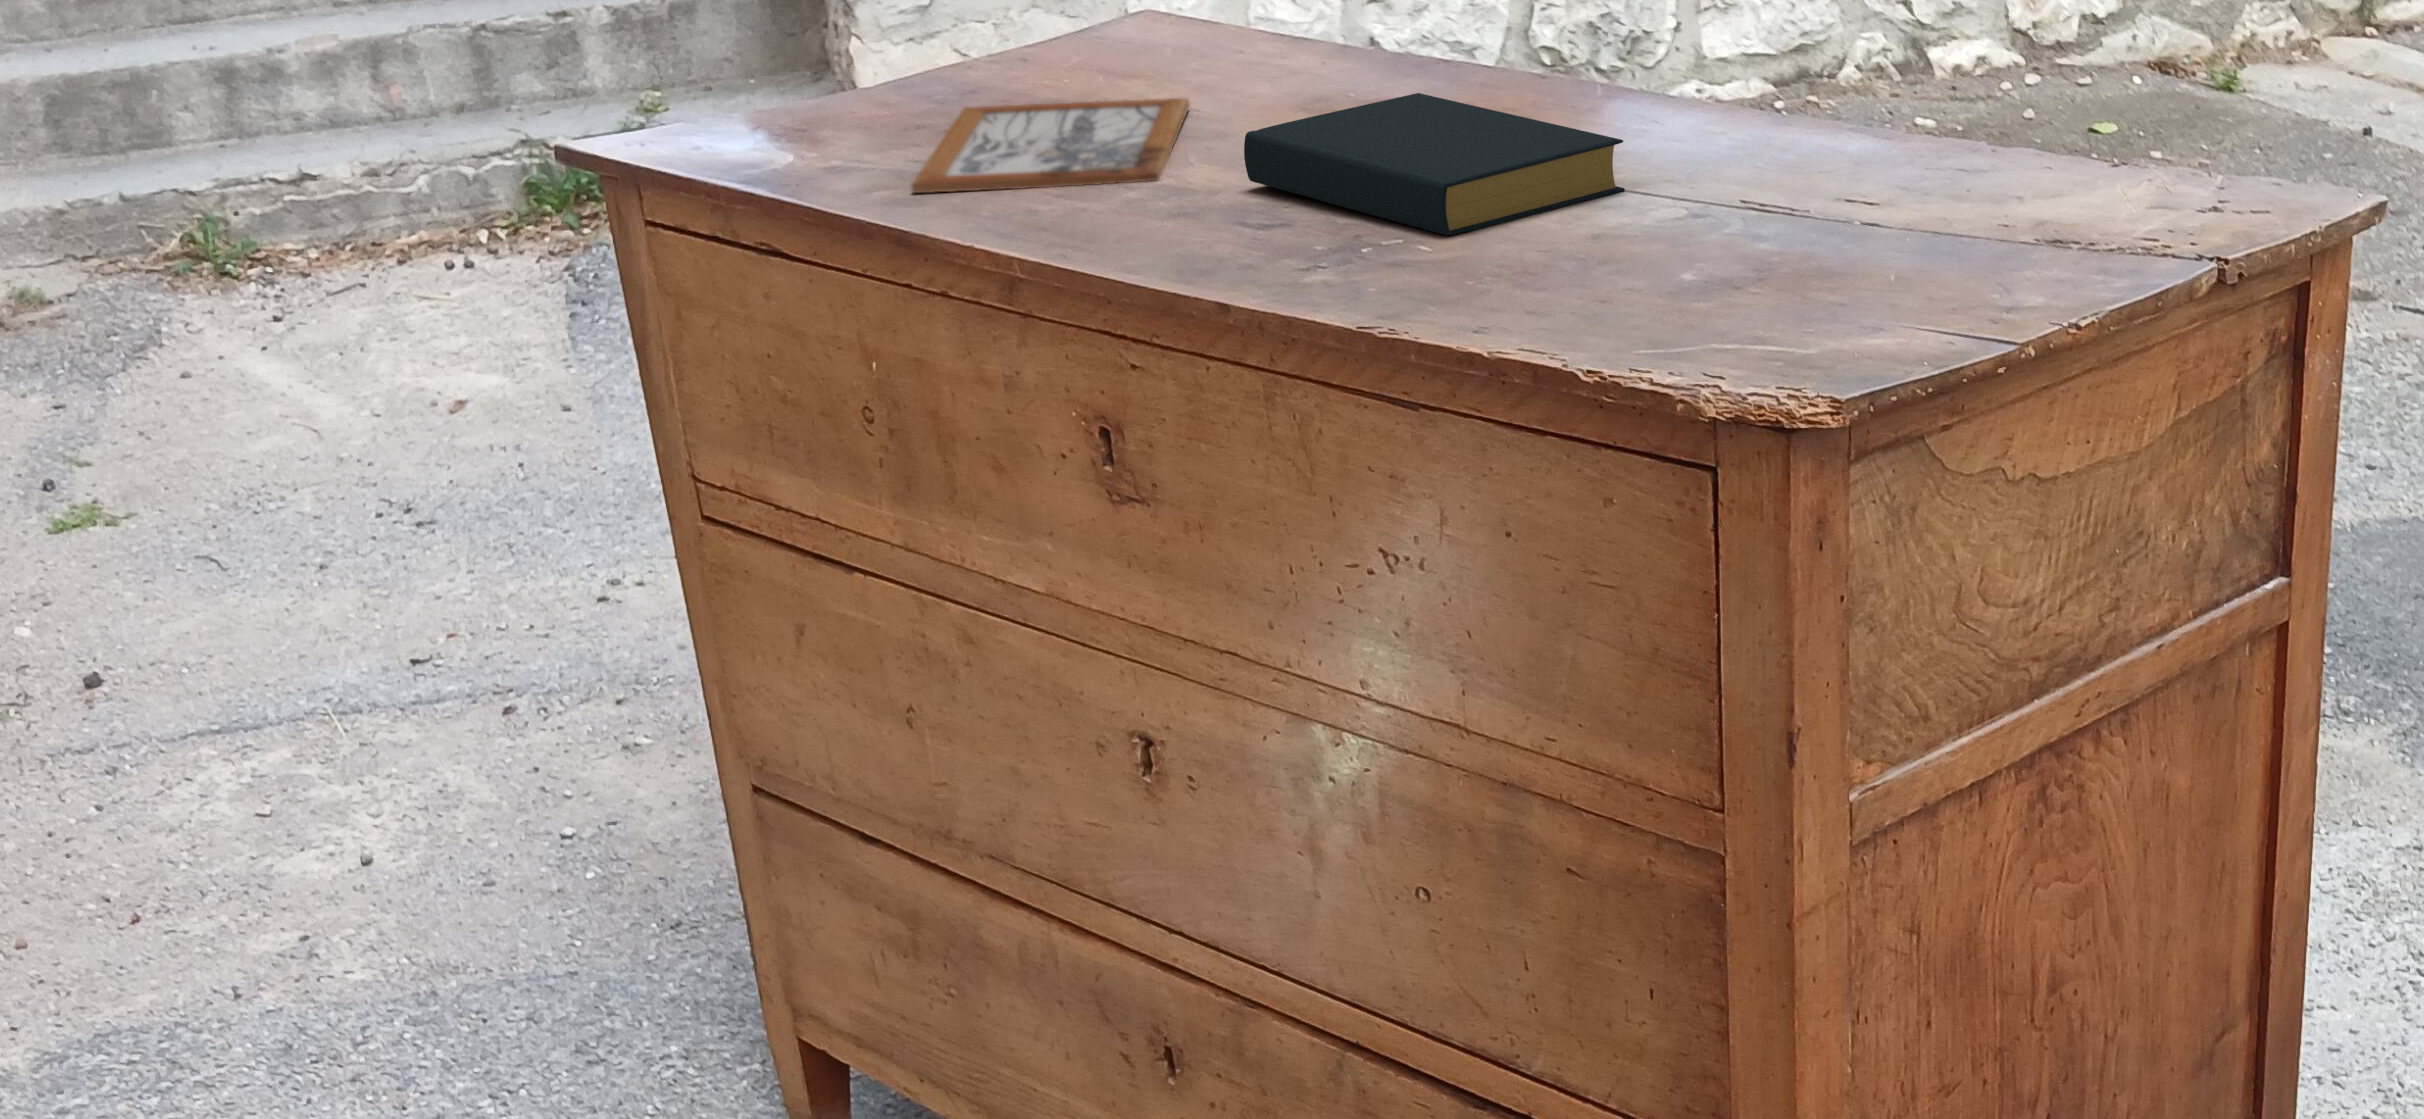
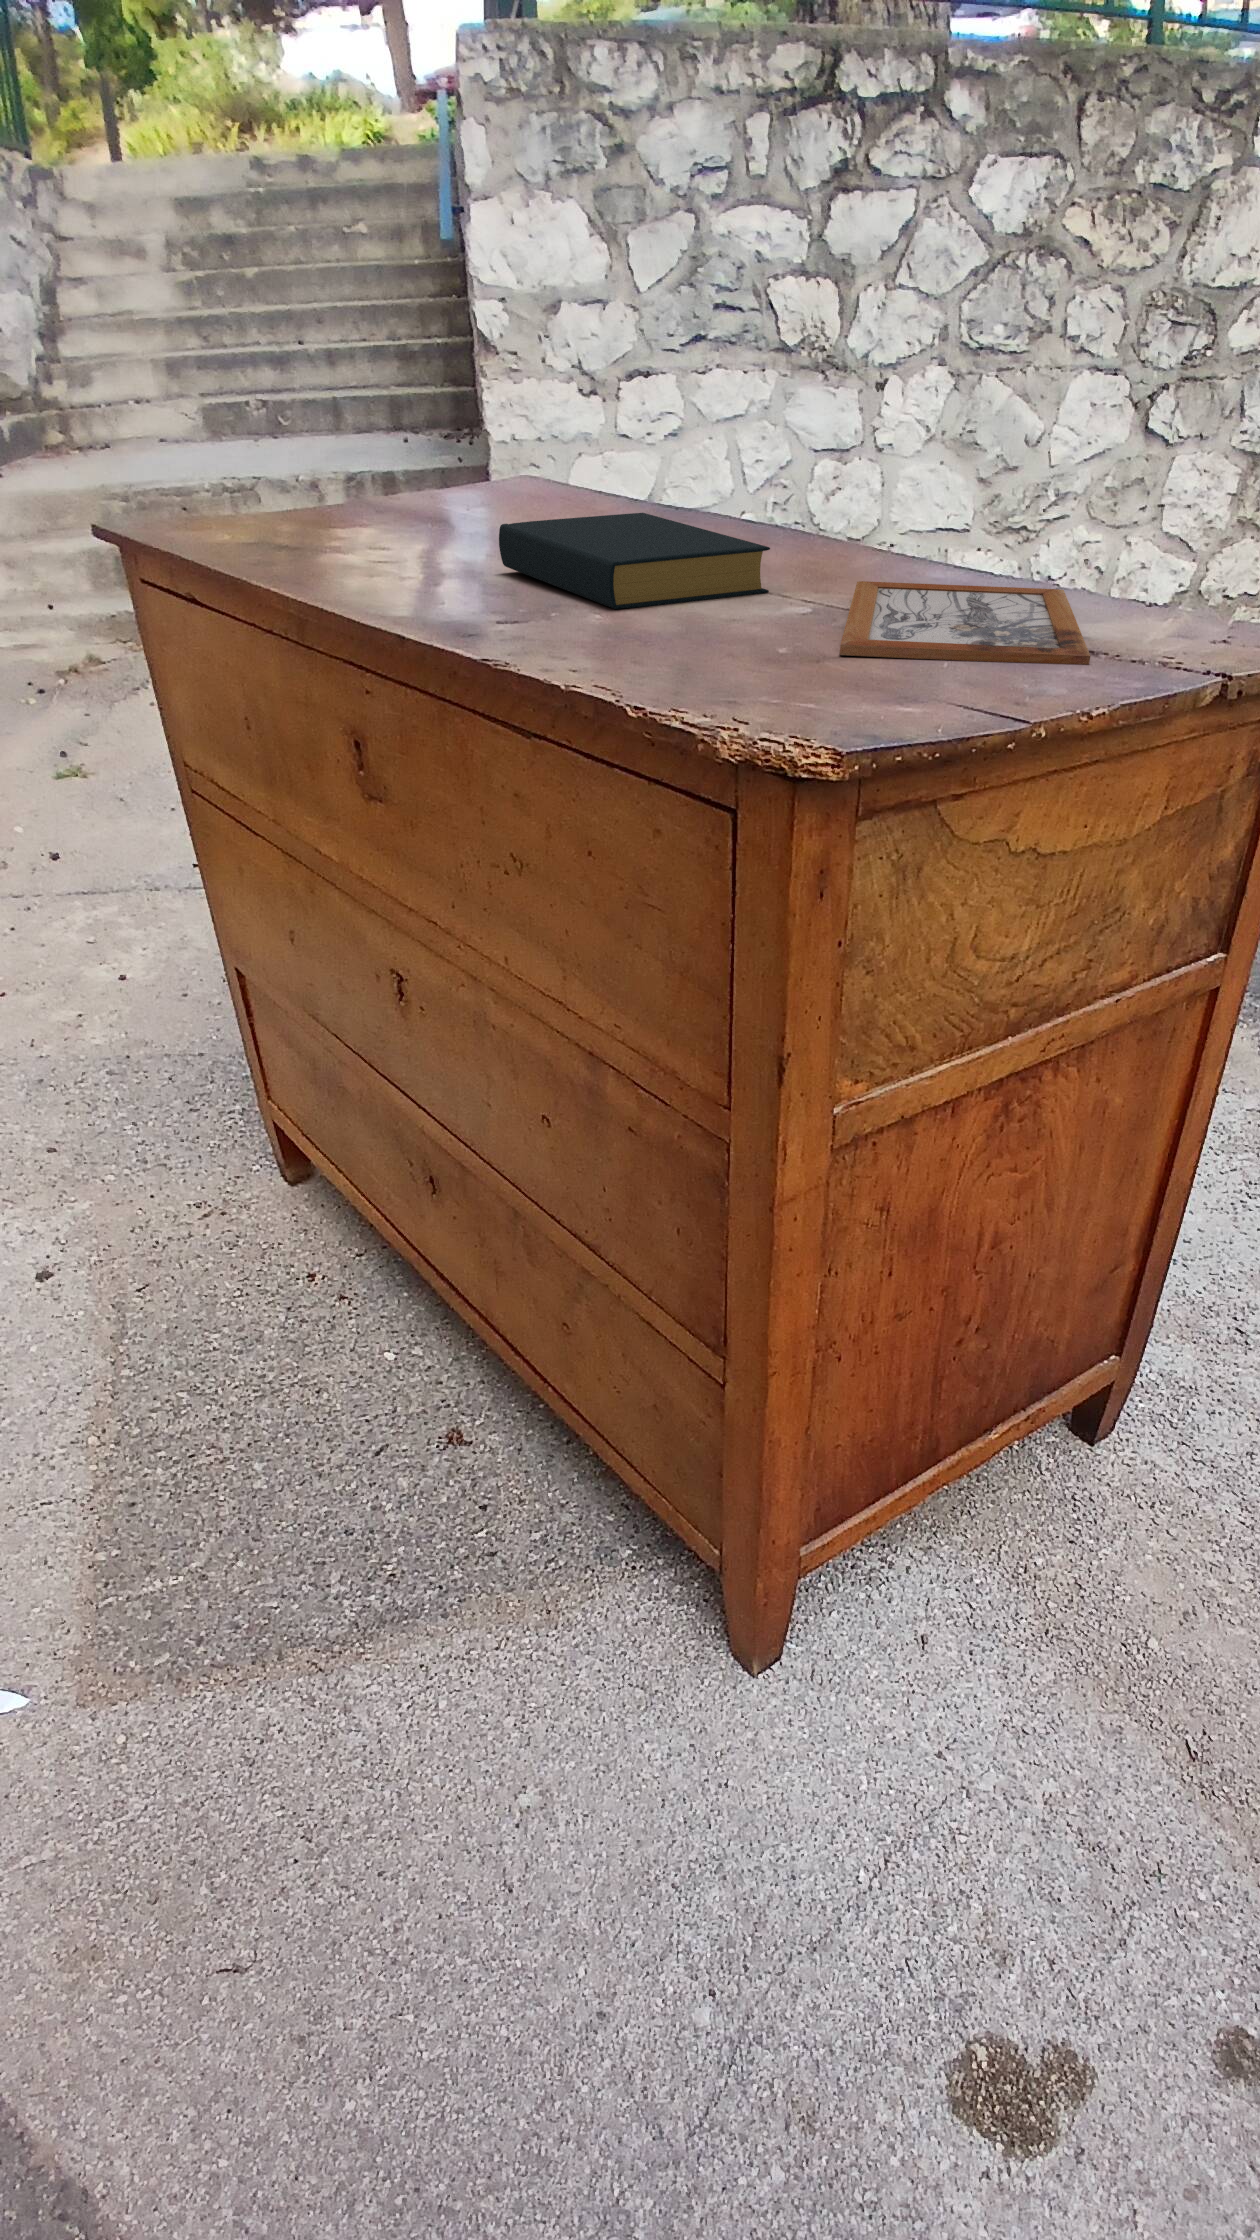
picture frame: present [912,98,1189,193] -> present [840,581,1090,665]

